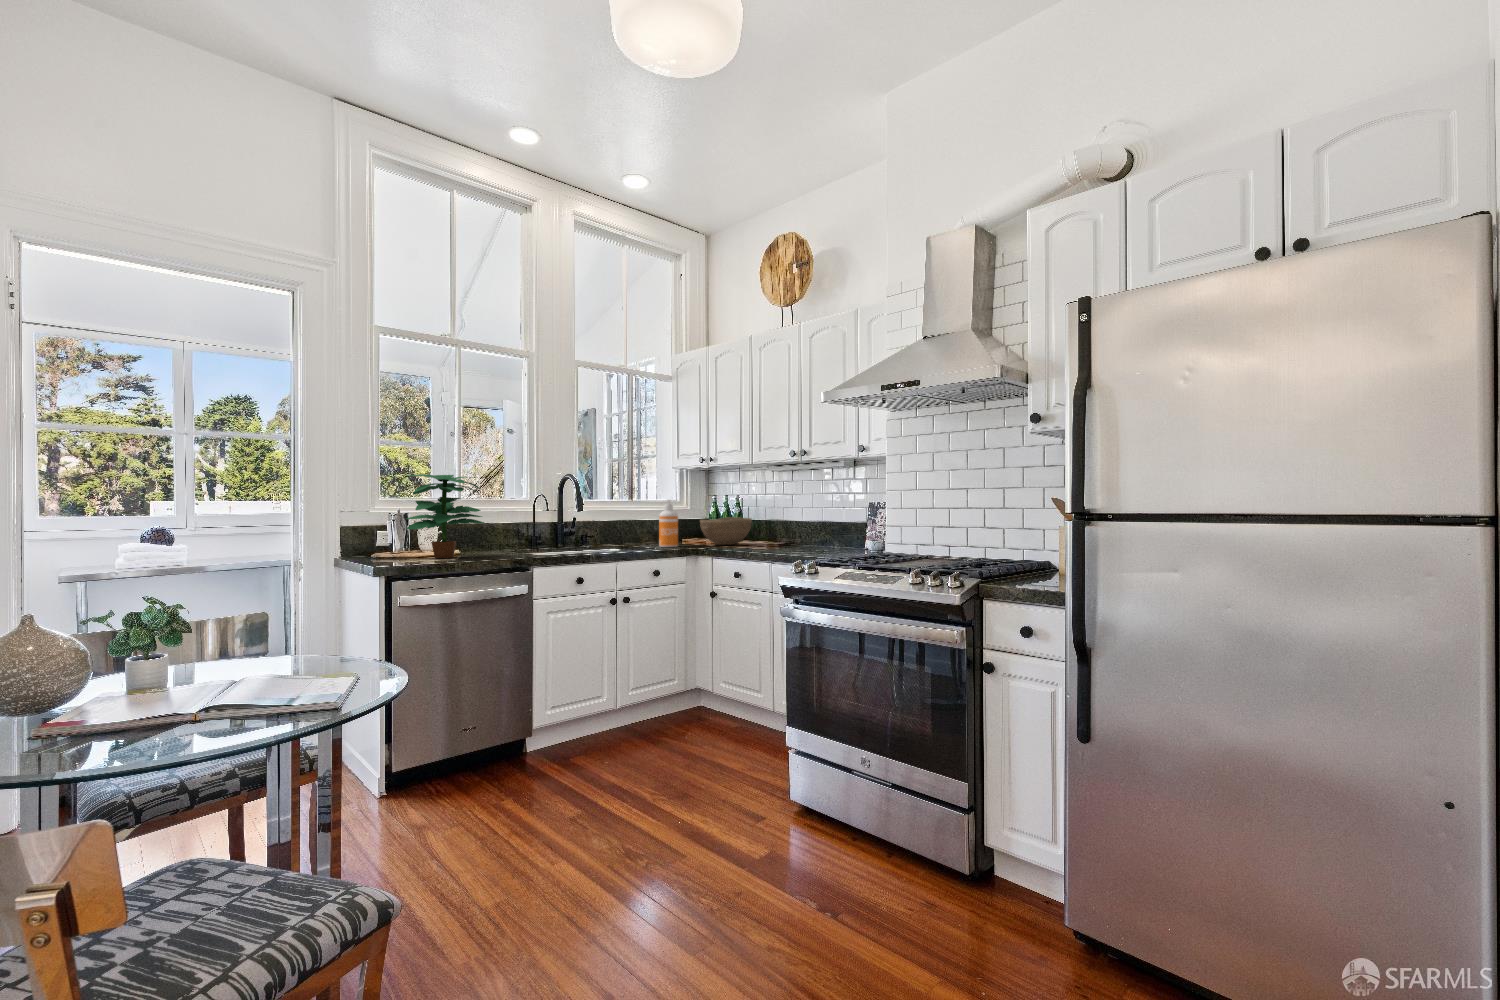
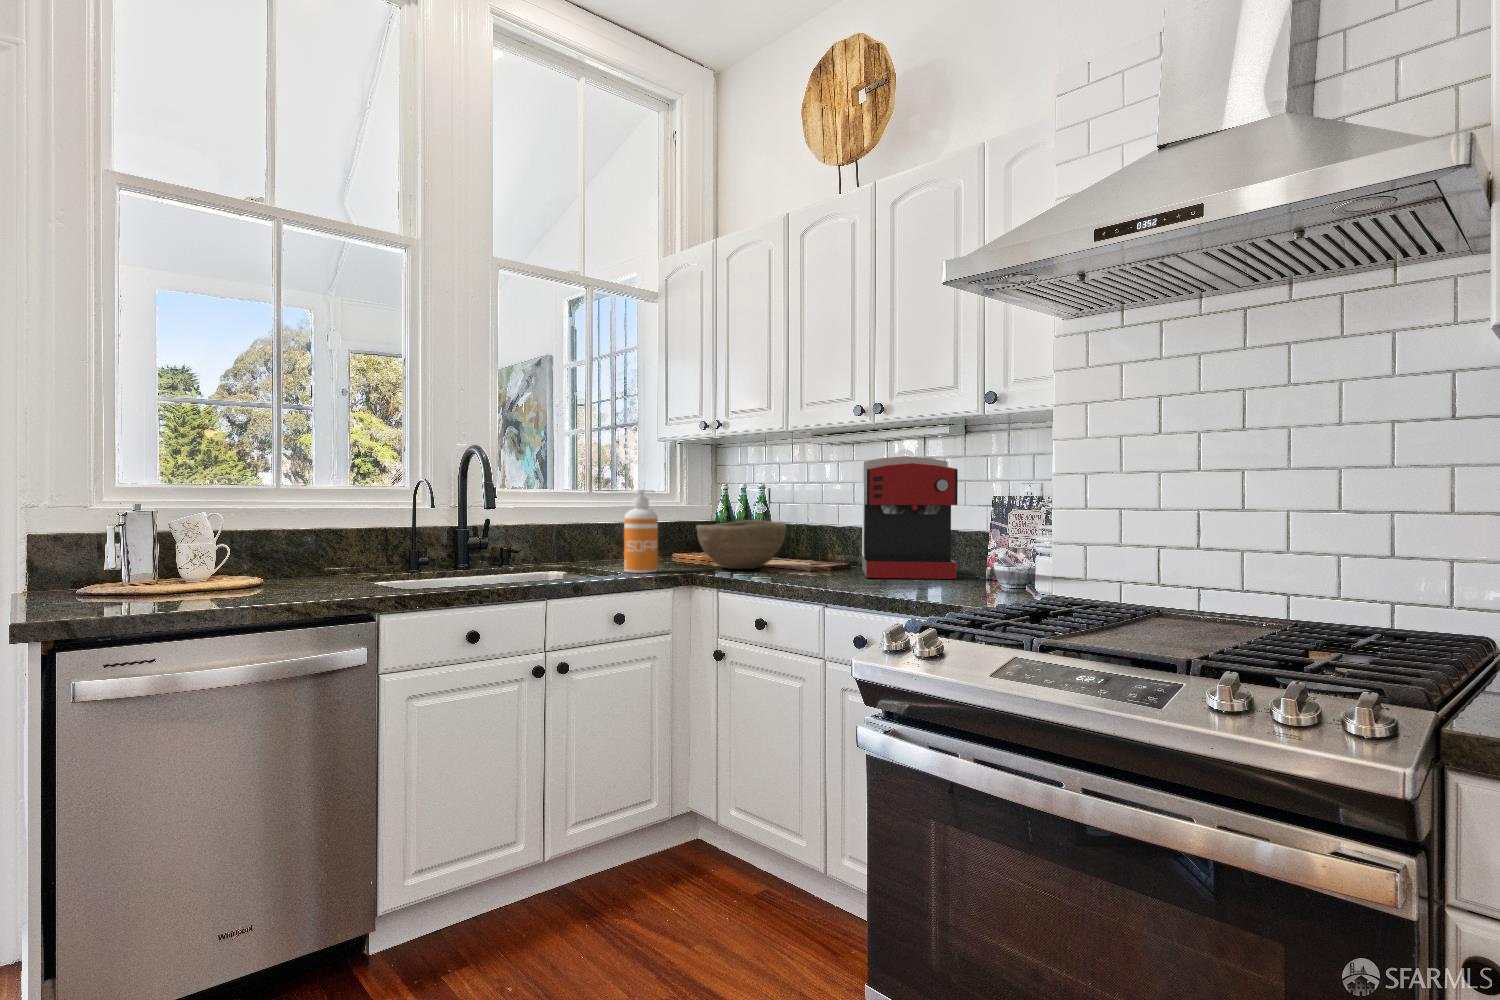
potted plant: present [407,474,484,558] -> none [118,439,287,600]
coffee maker: none [795,480,845,548] -> present [862,456,958,579]

